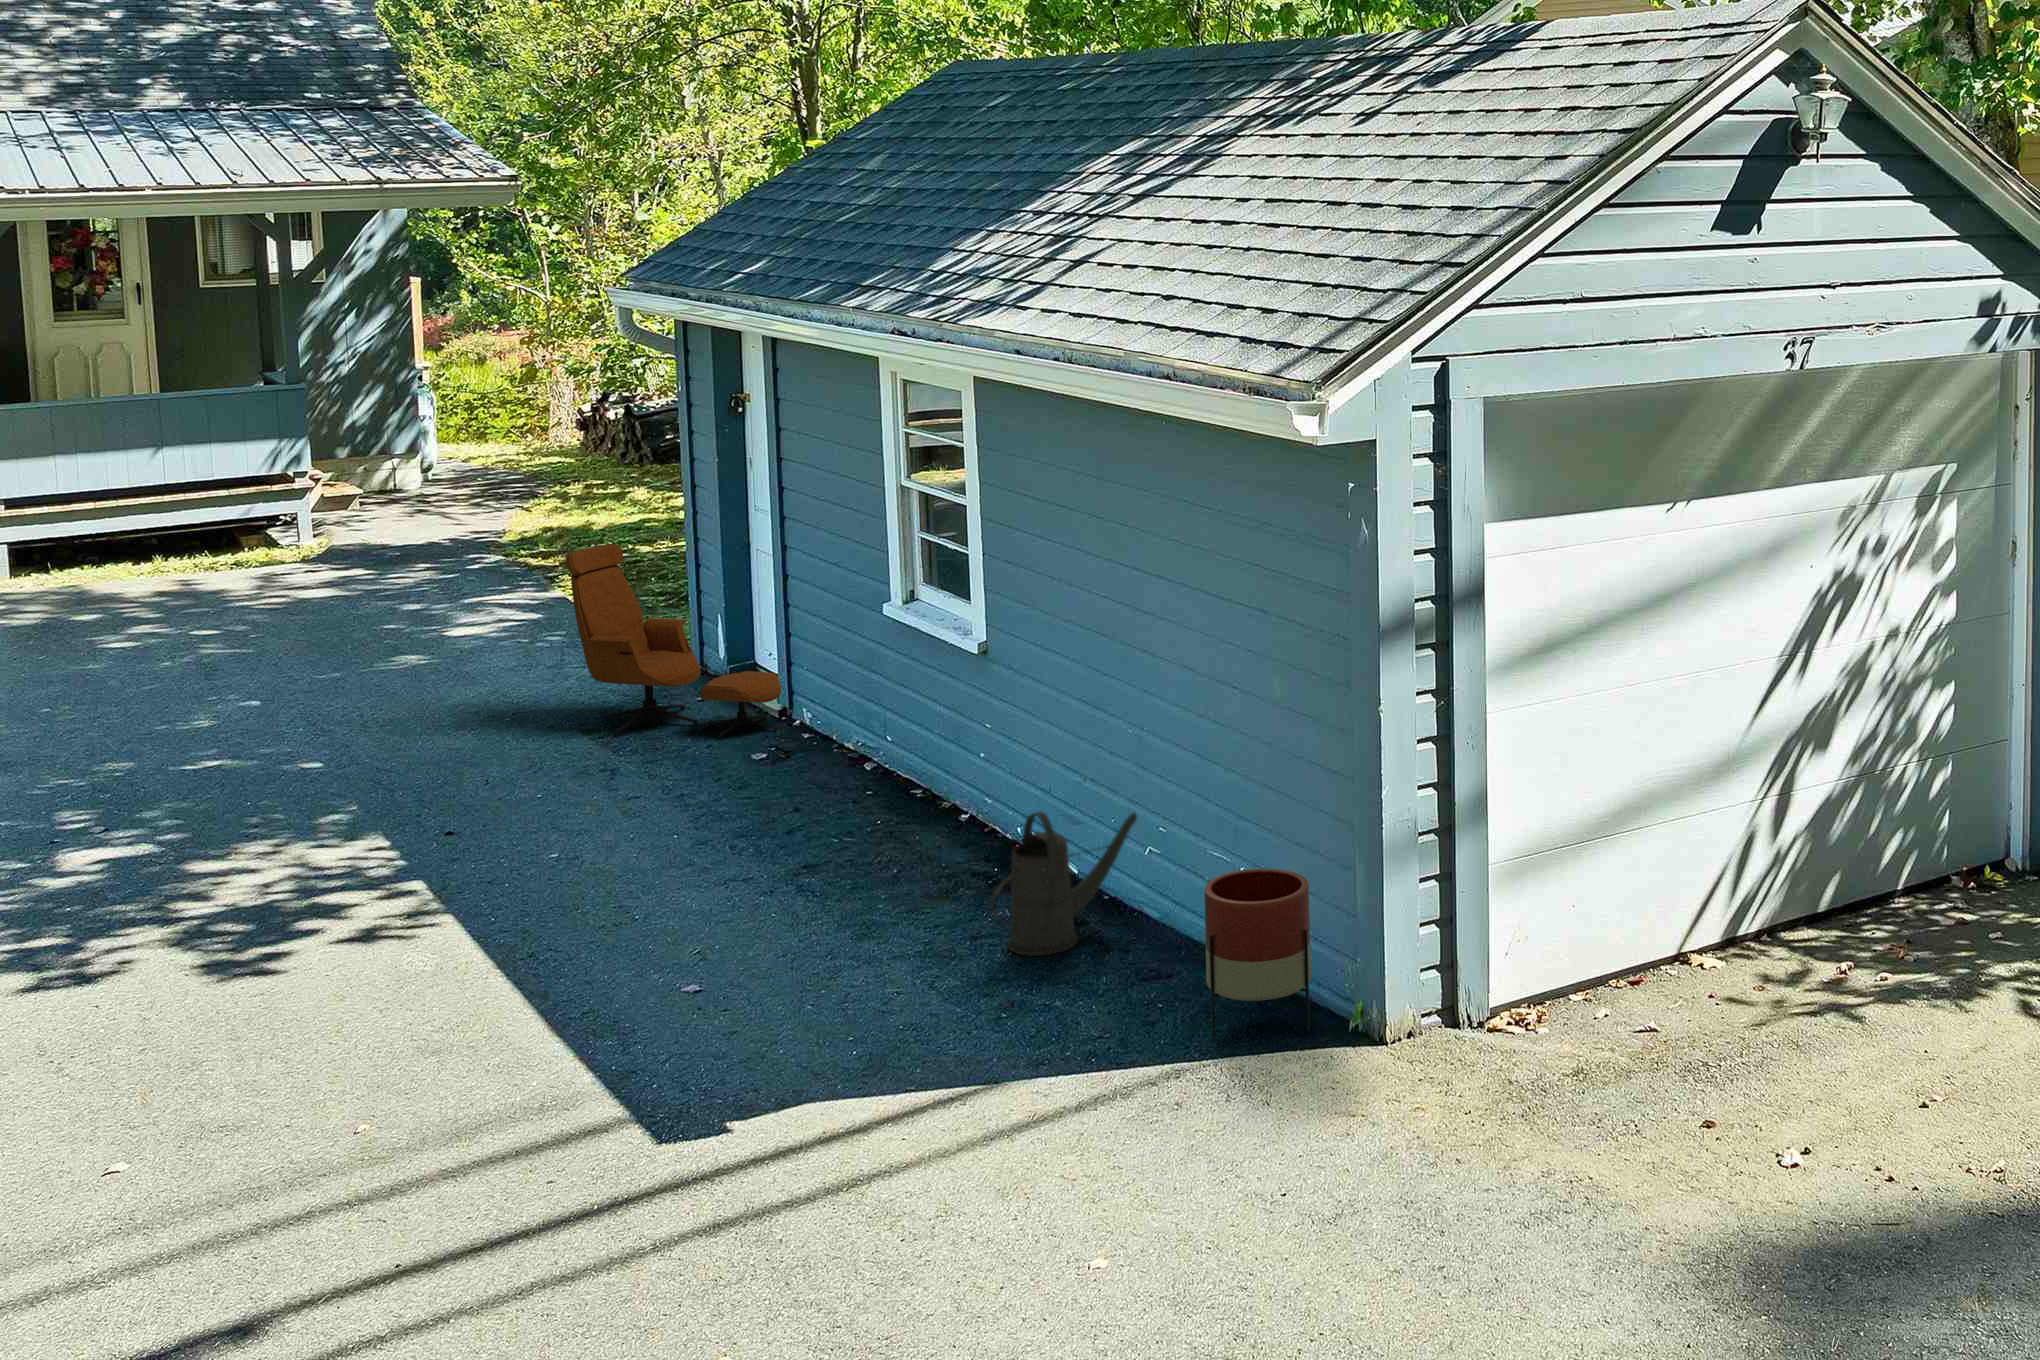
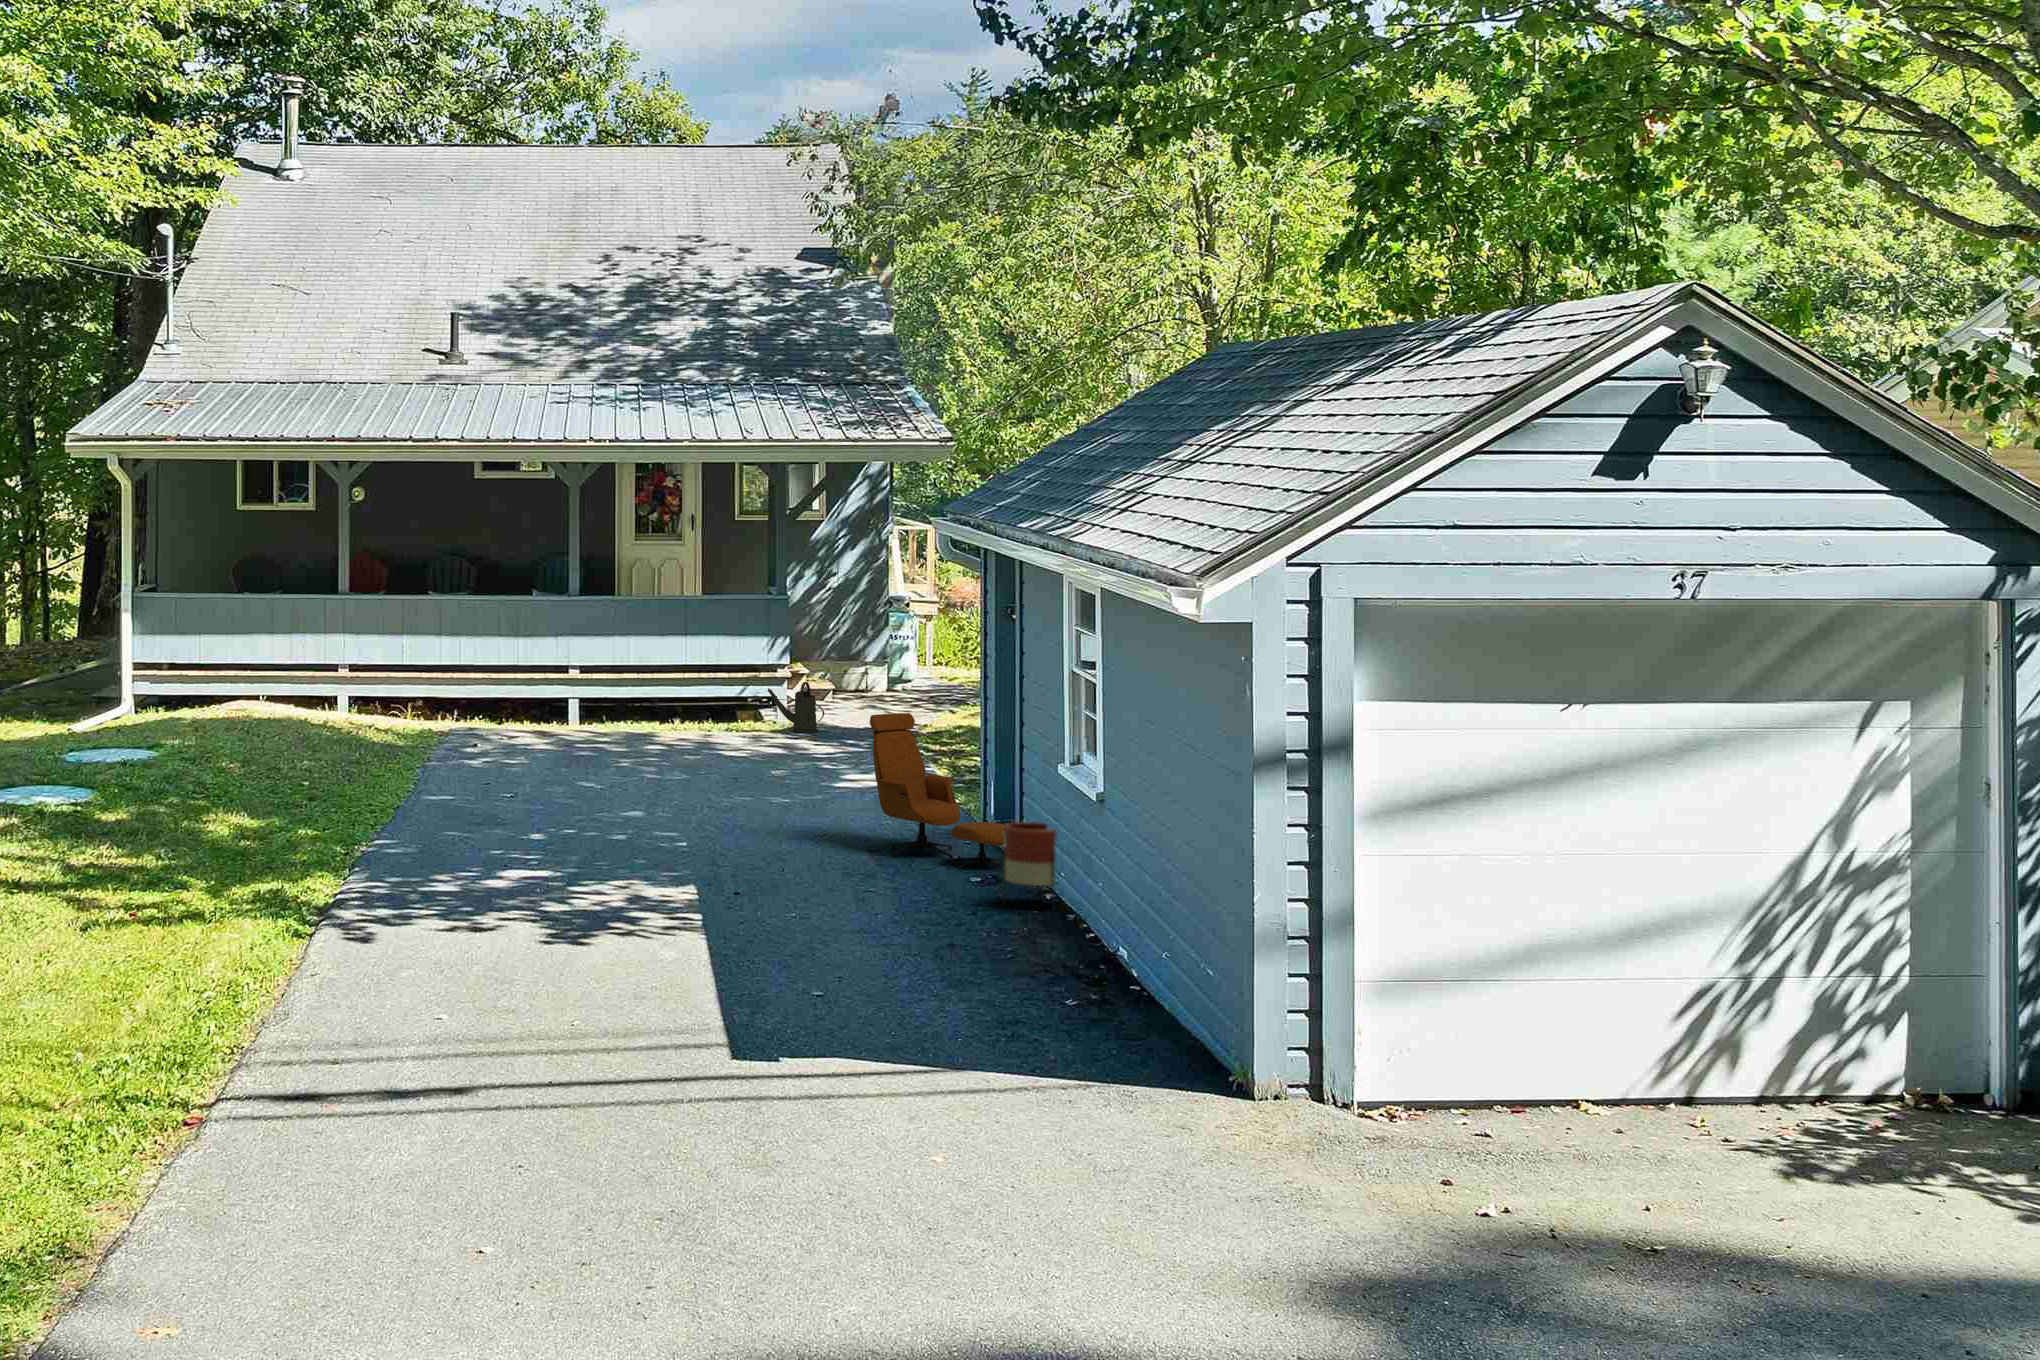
watering can: present [990,812,1137,956] -> present [768,682,824,733]
planter: present [1204,869,1311,1038] -> present [1003,822,1056,894]

